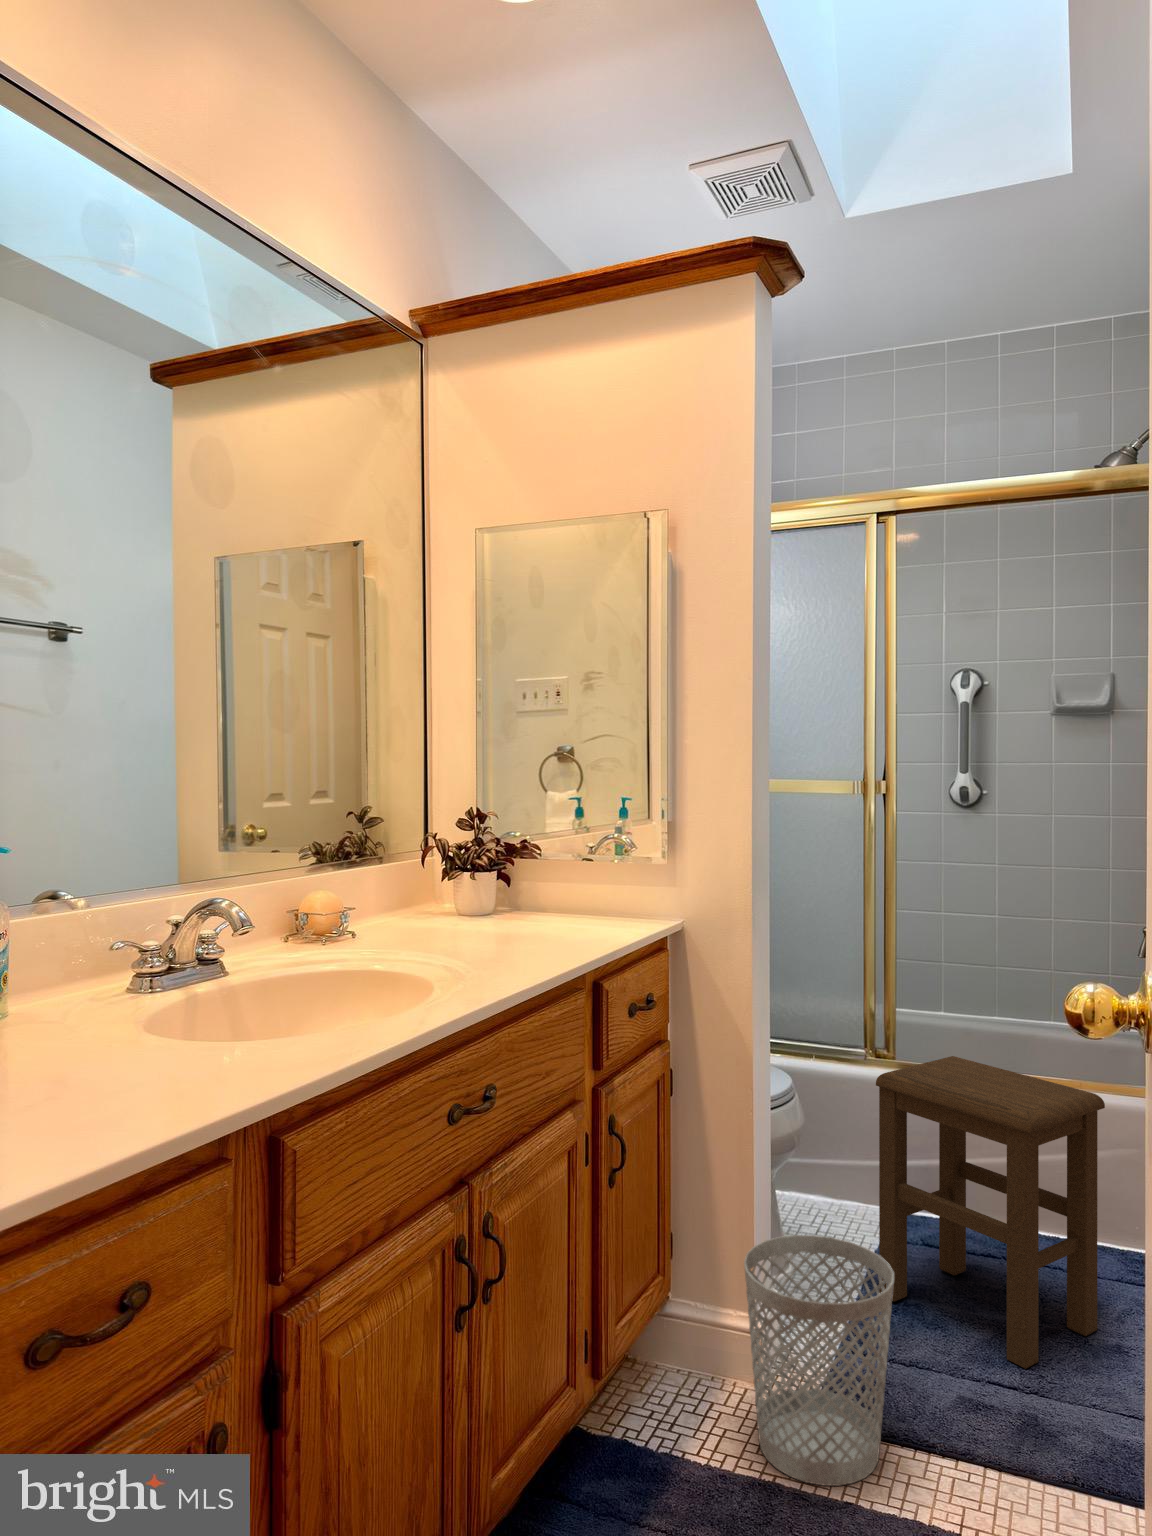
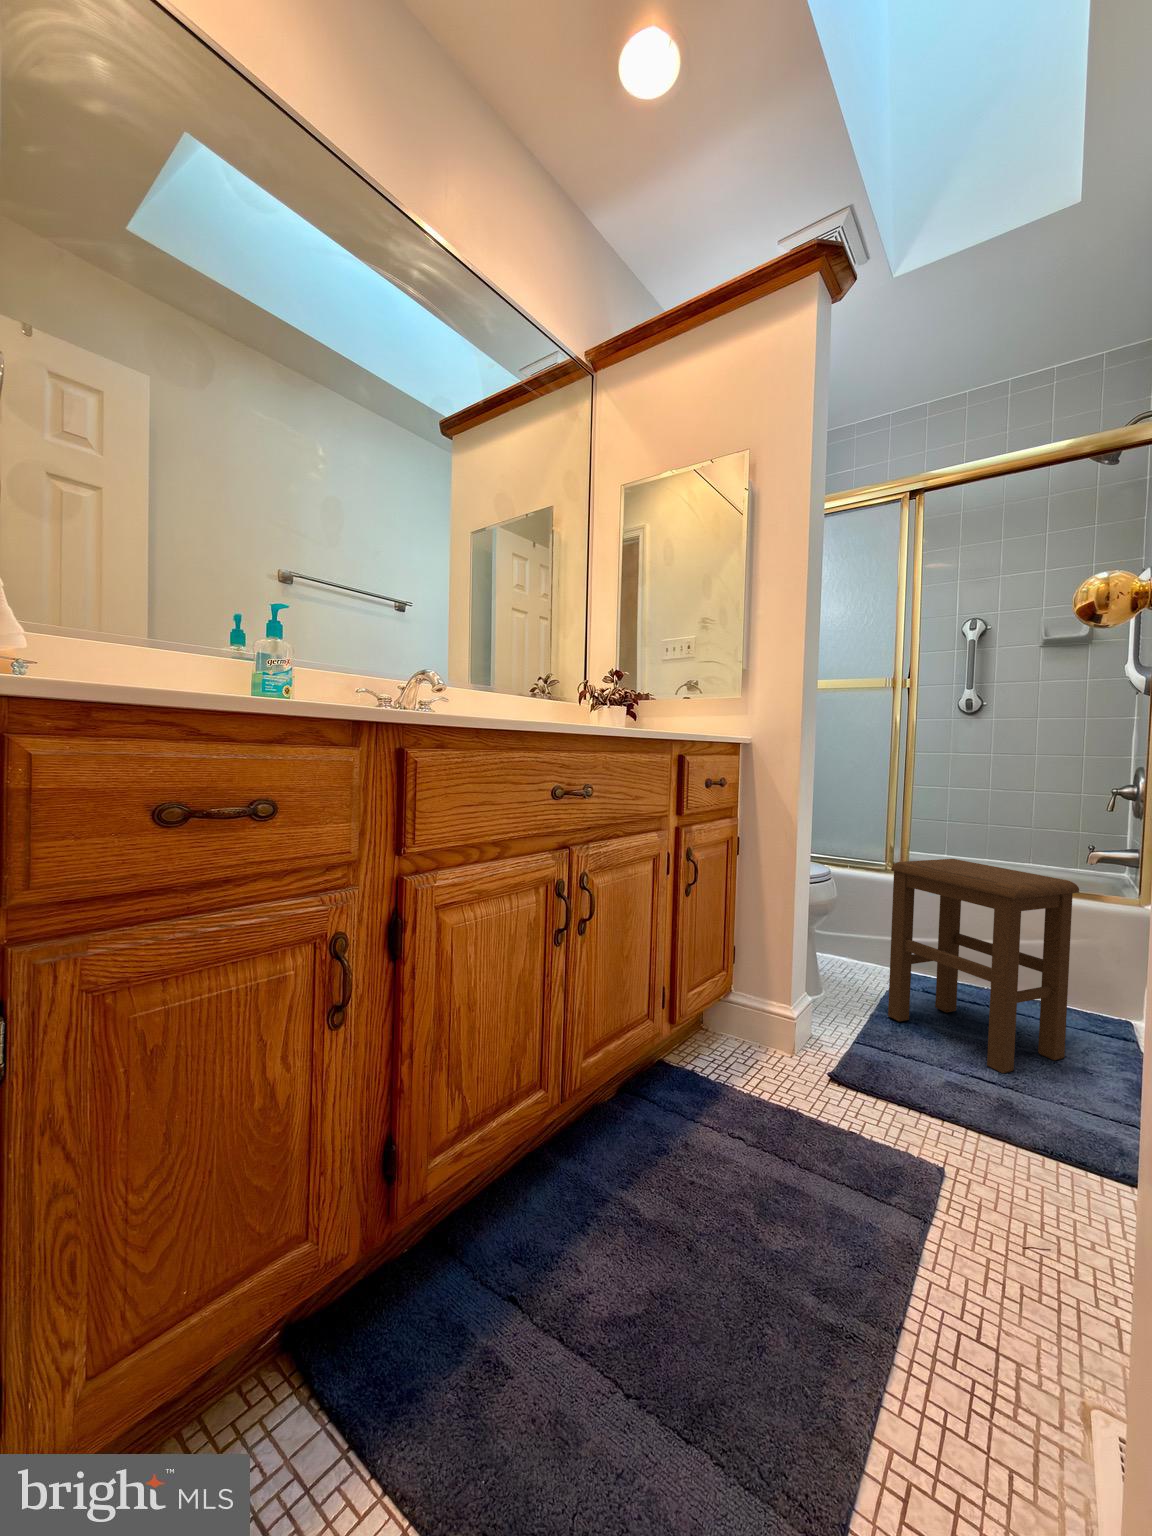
wastebasket: present [744,1235,894,1486] -> none [782,951,897,1121]

